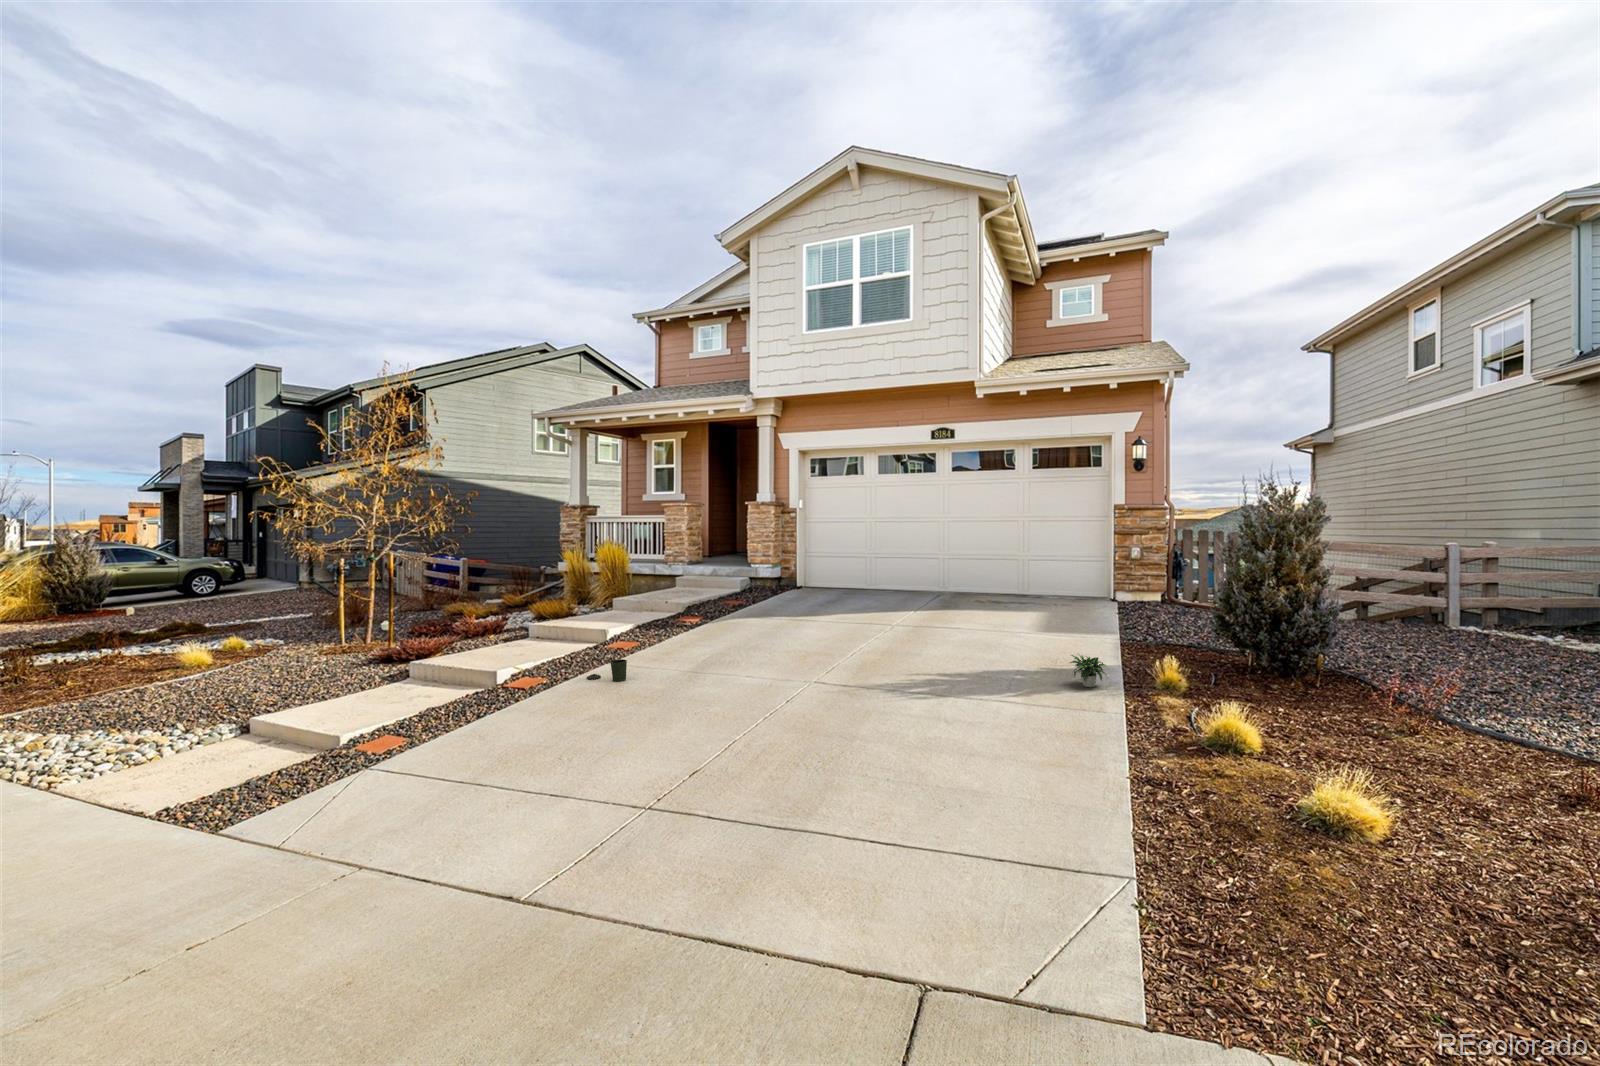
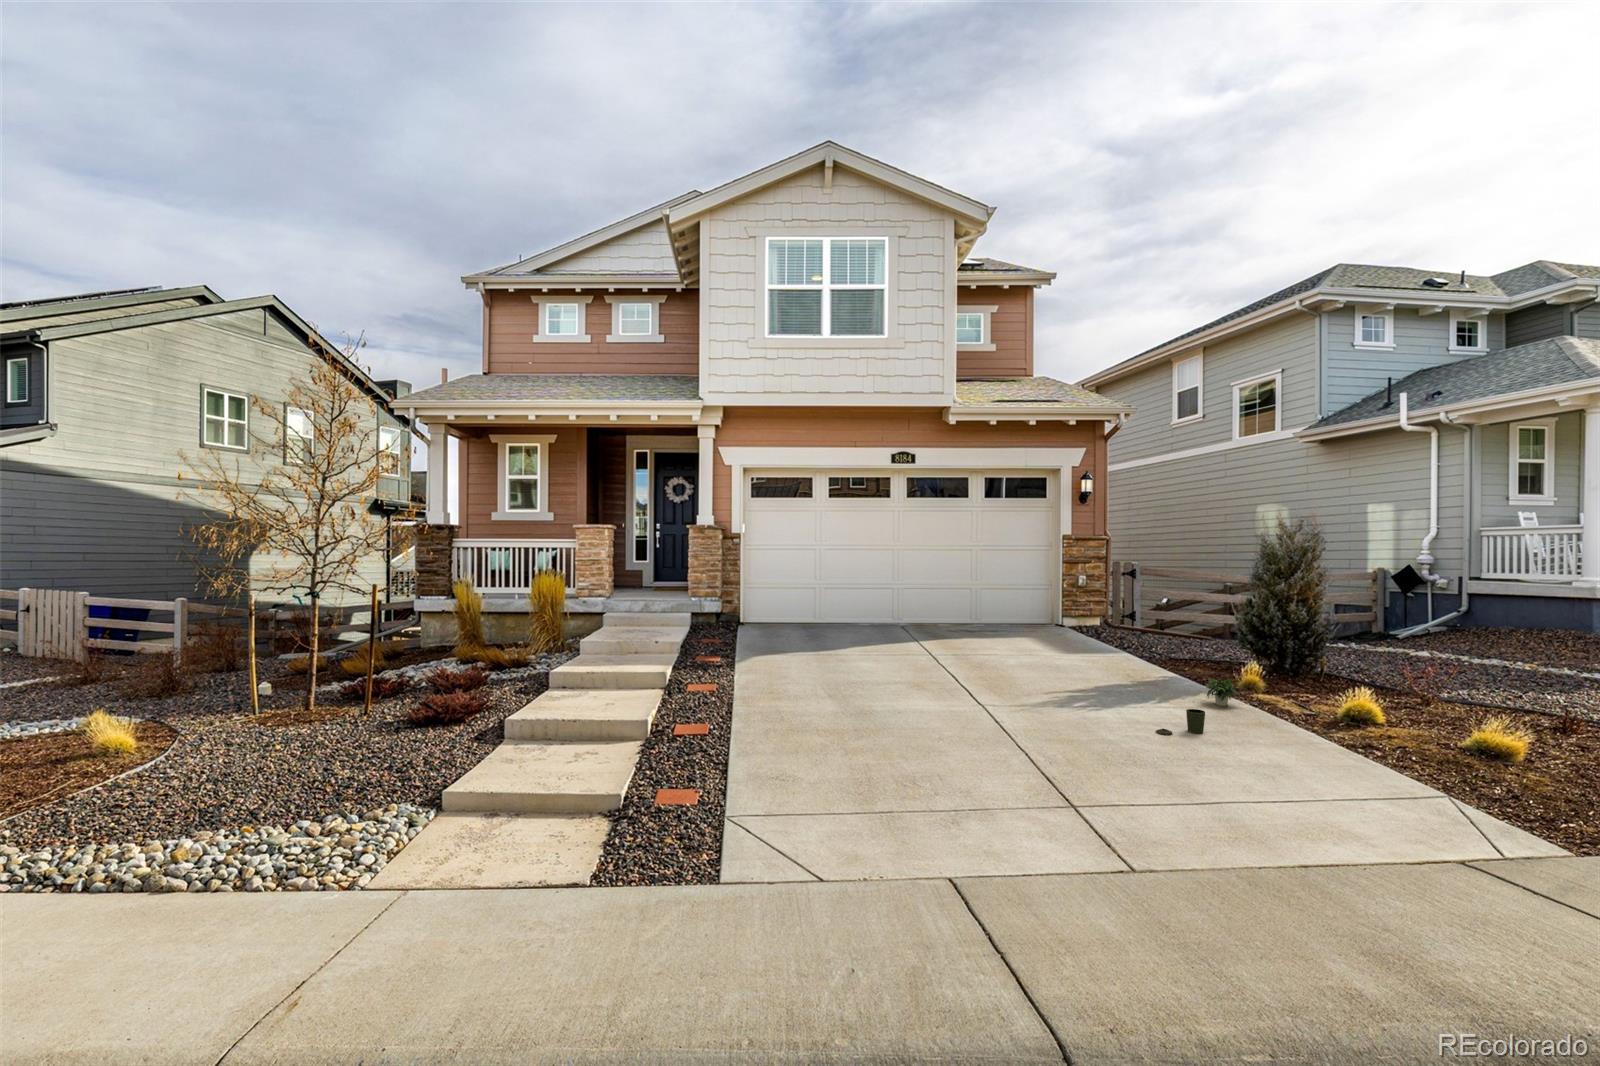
trash can: present [587,659,627,681] -> present [1156,709,1205,735]

